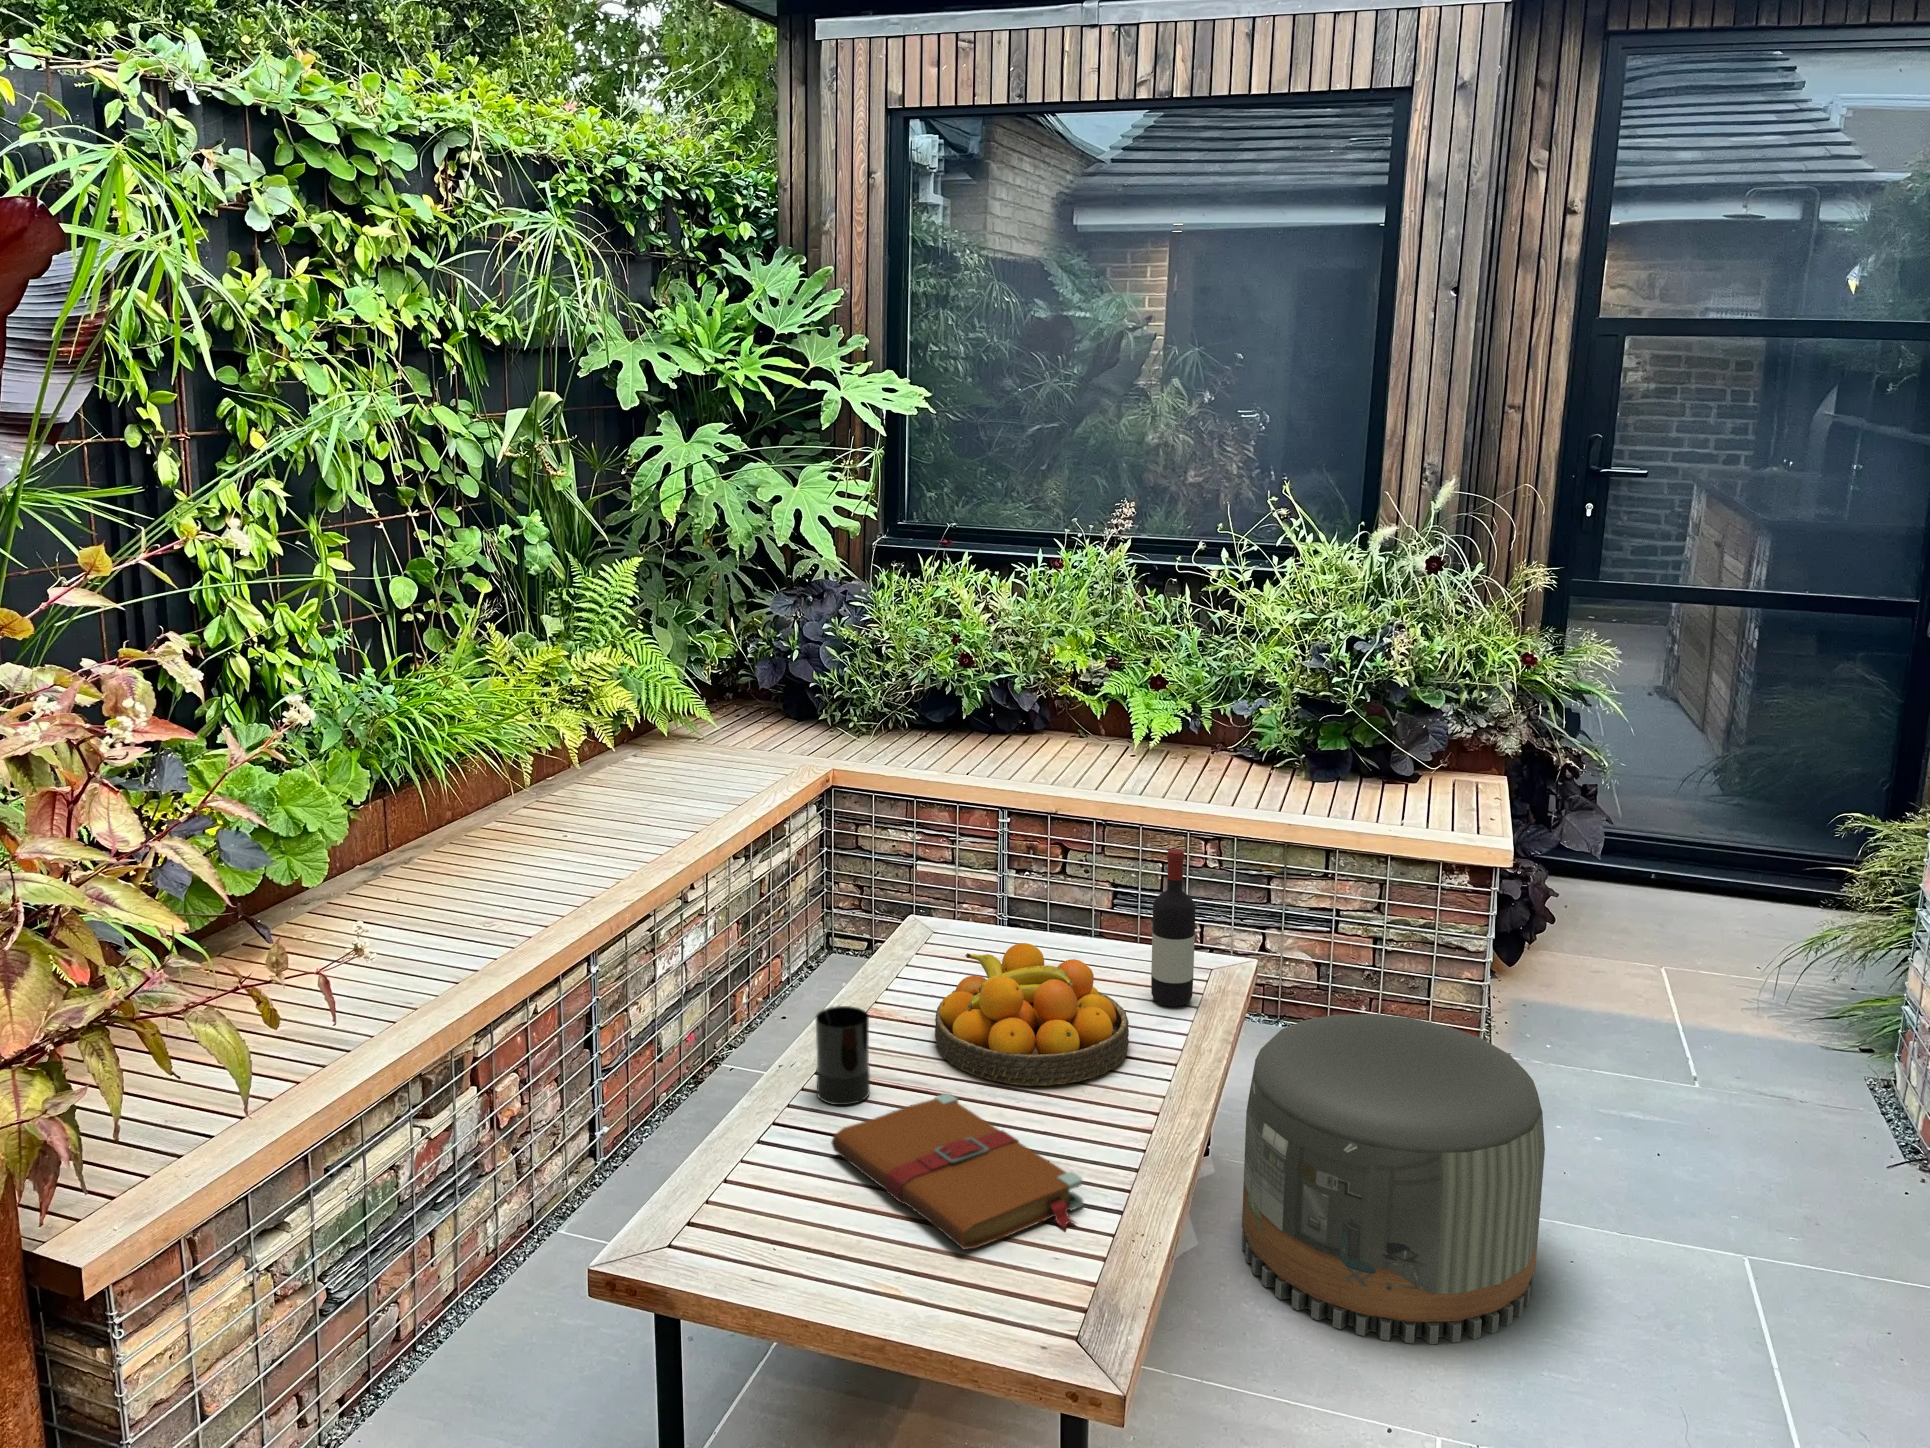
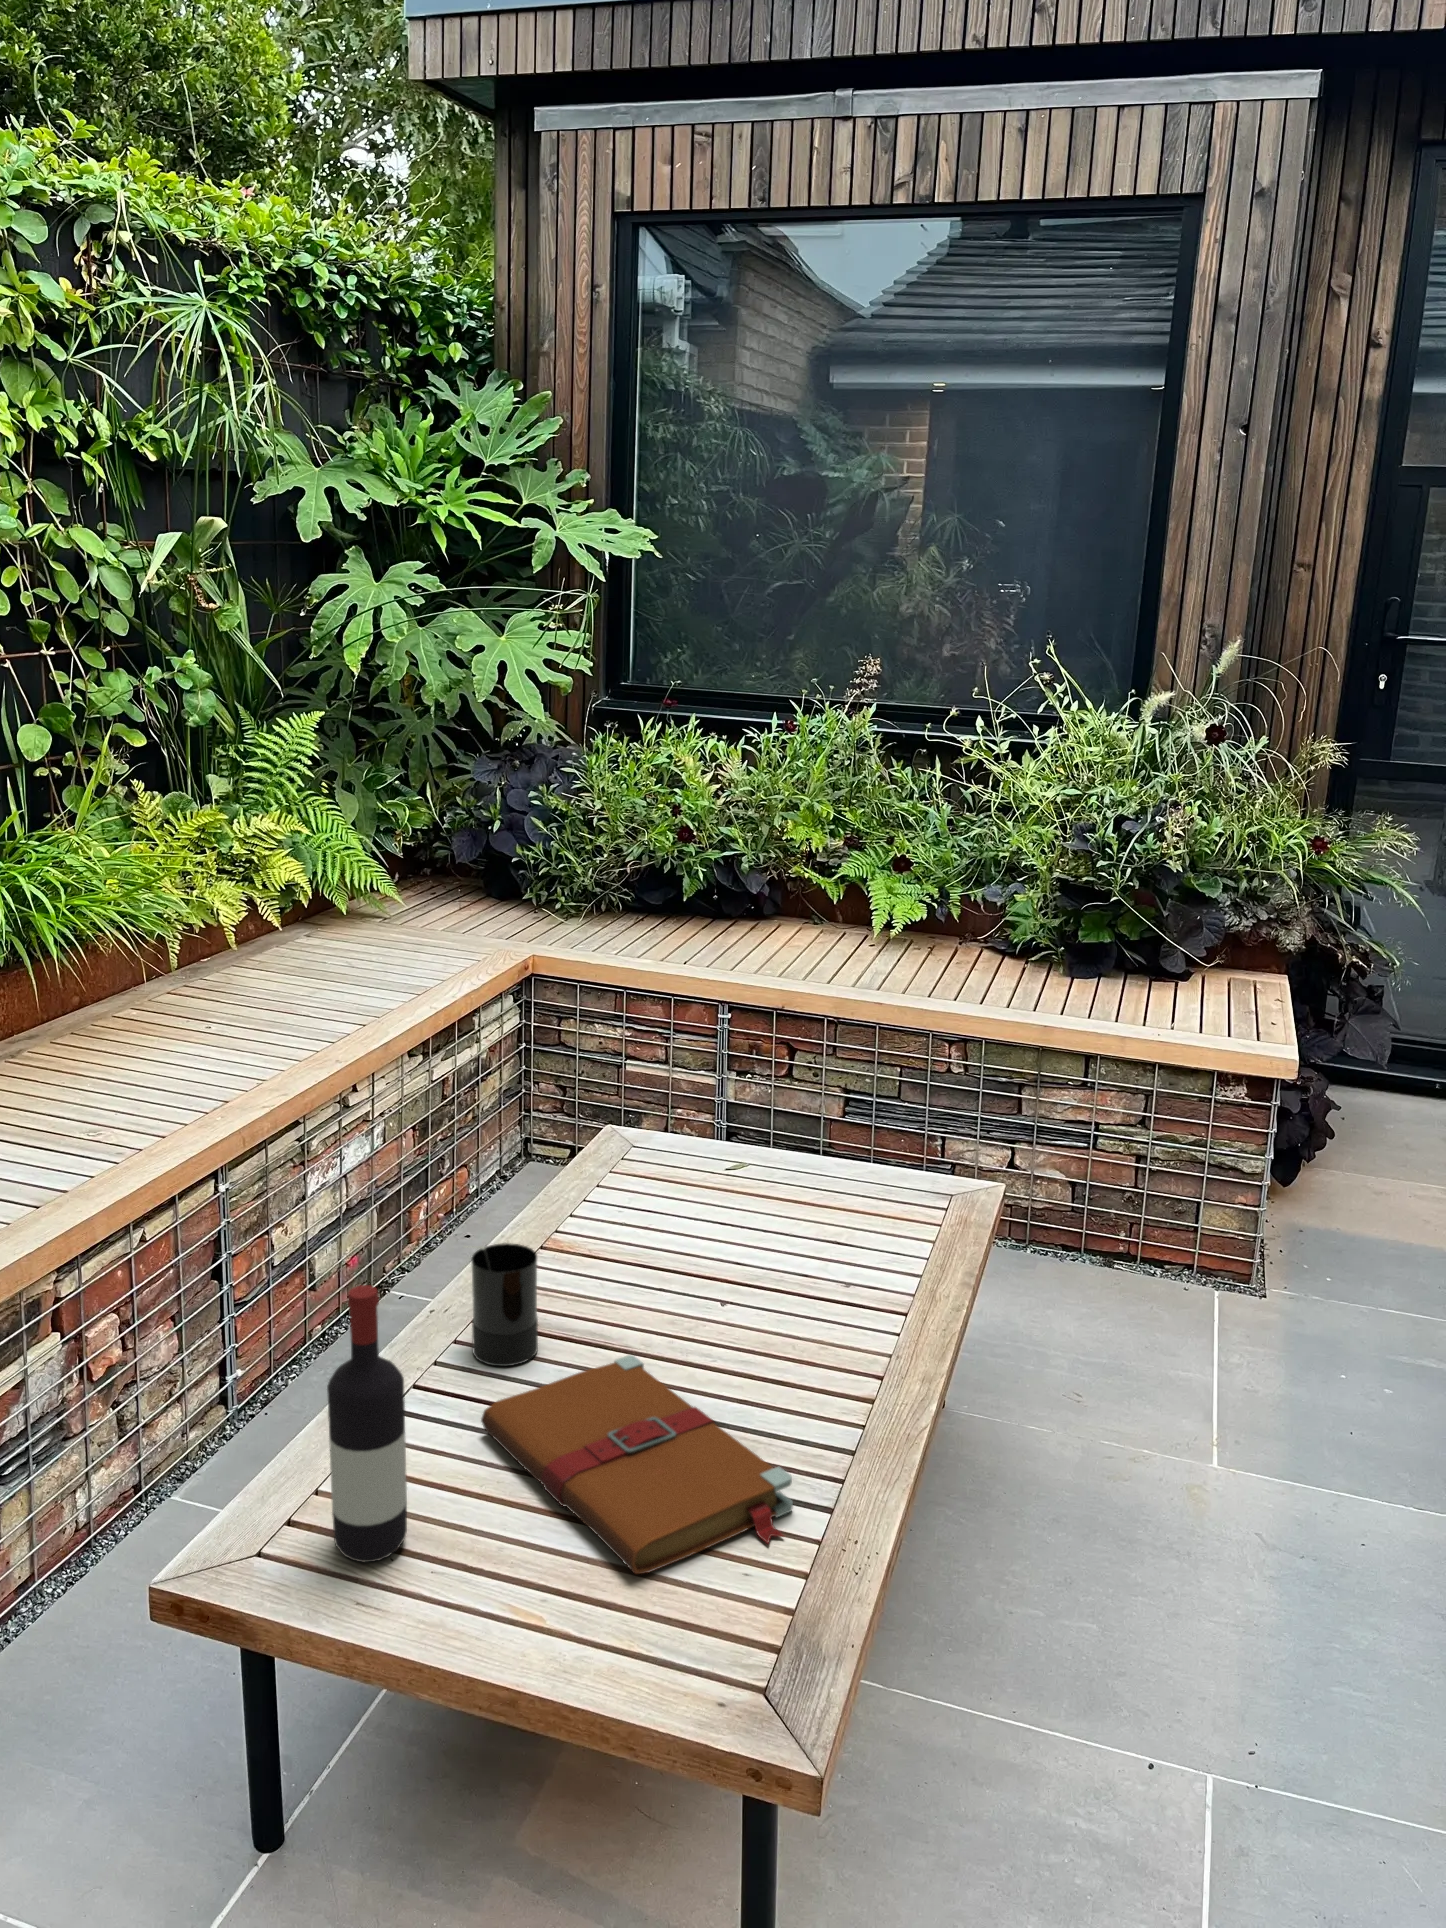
wine bottle: present [1151,849,1196,1007] -> present [327,1285,407,1562]
fruit bowl: present [935,943,1129,1086] -> none [623,1166,857,1343]
pouf: present [1242,1014,1545,1344] -> none [986,1254,1354,1662]

